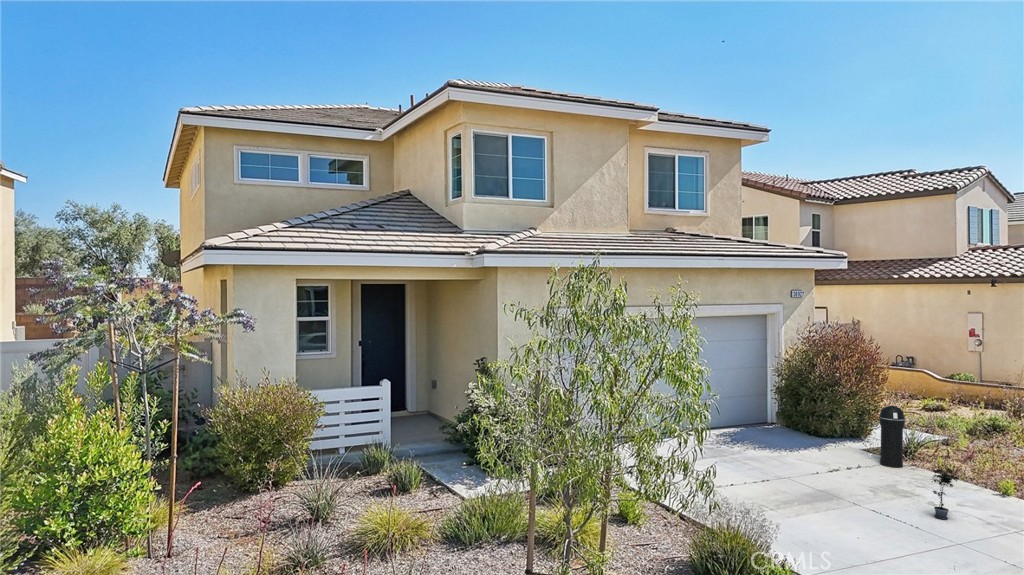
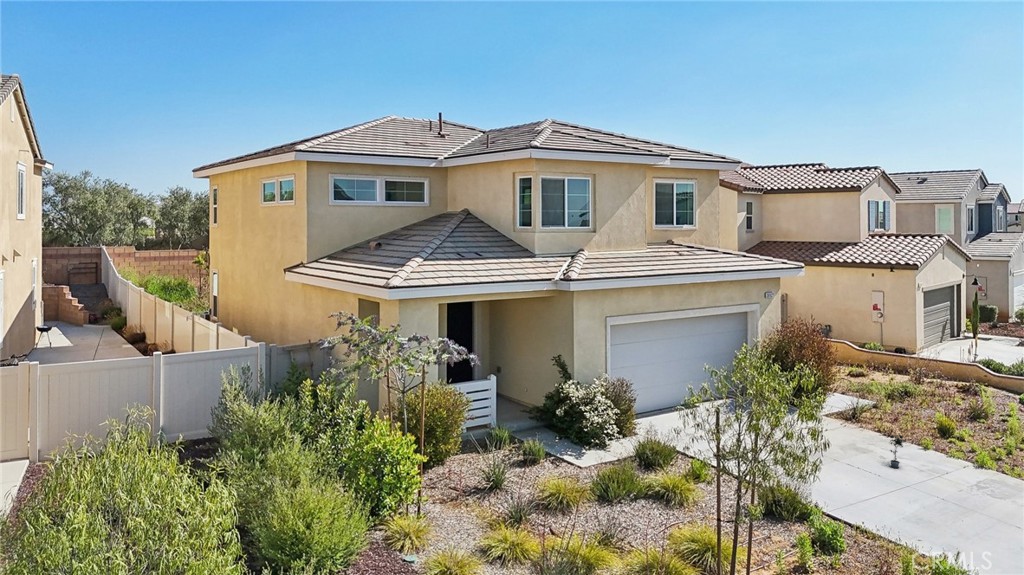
trash can: present [879,406,905,468] -> none [839,386,858,430]

